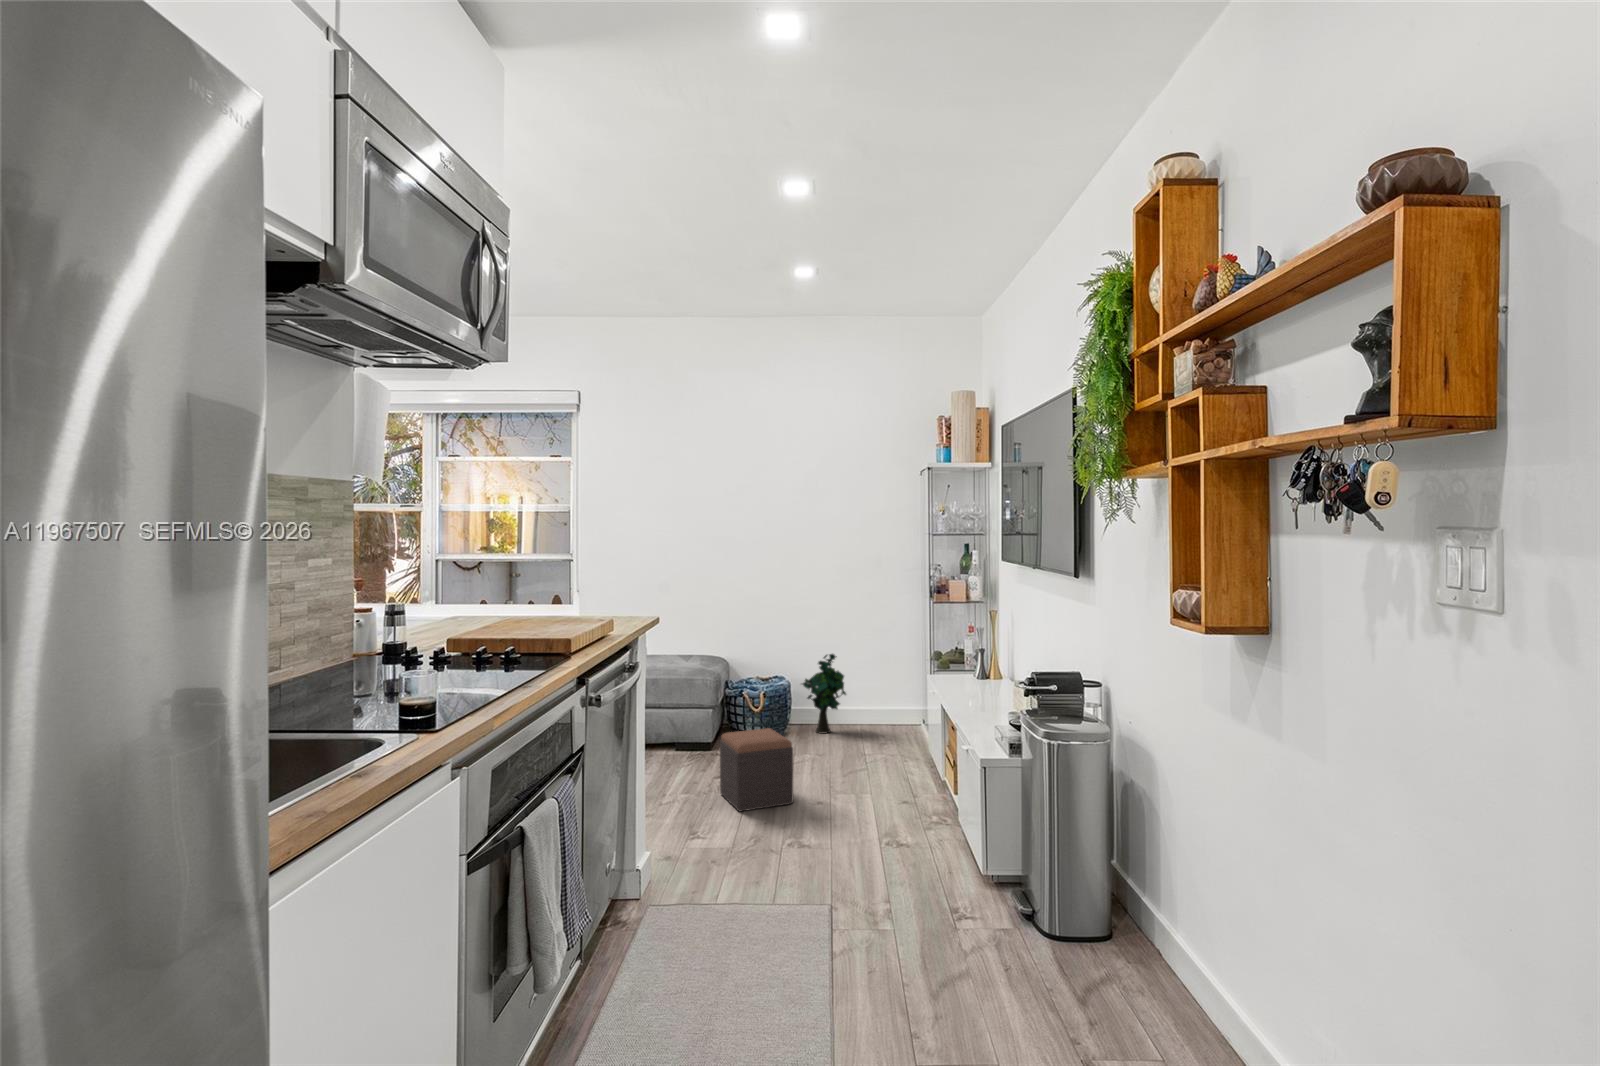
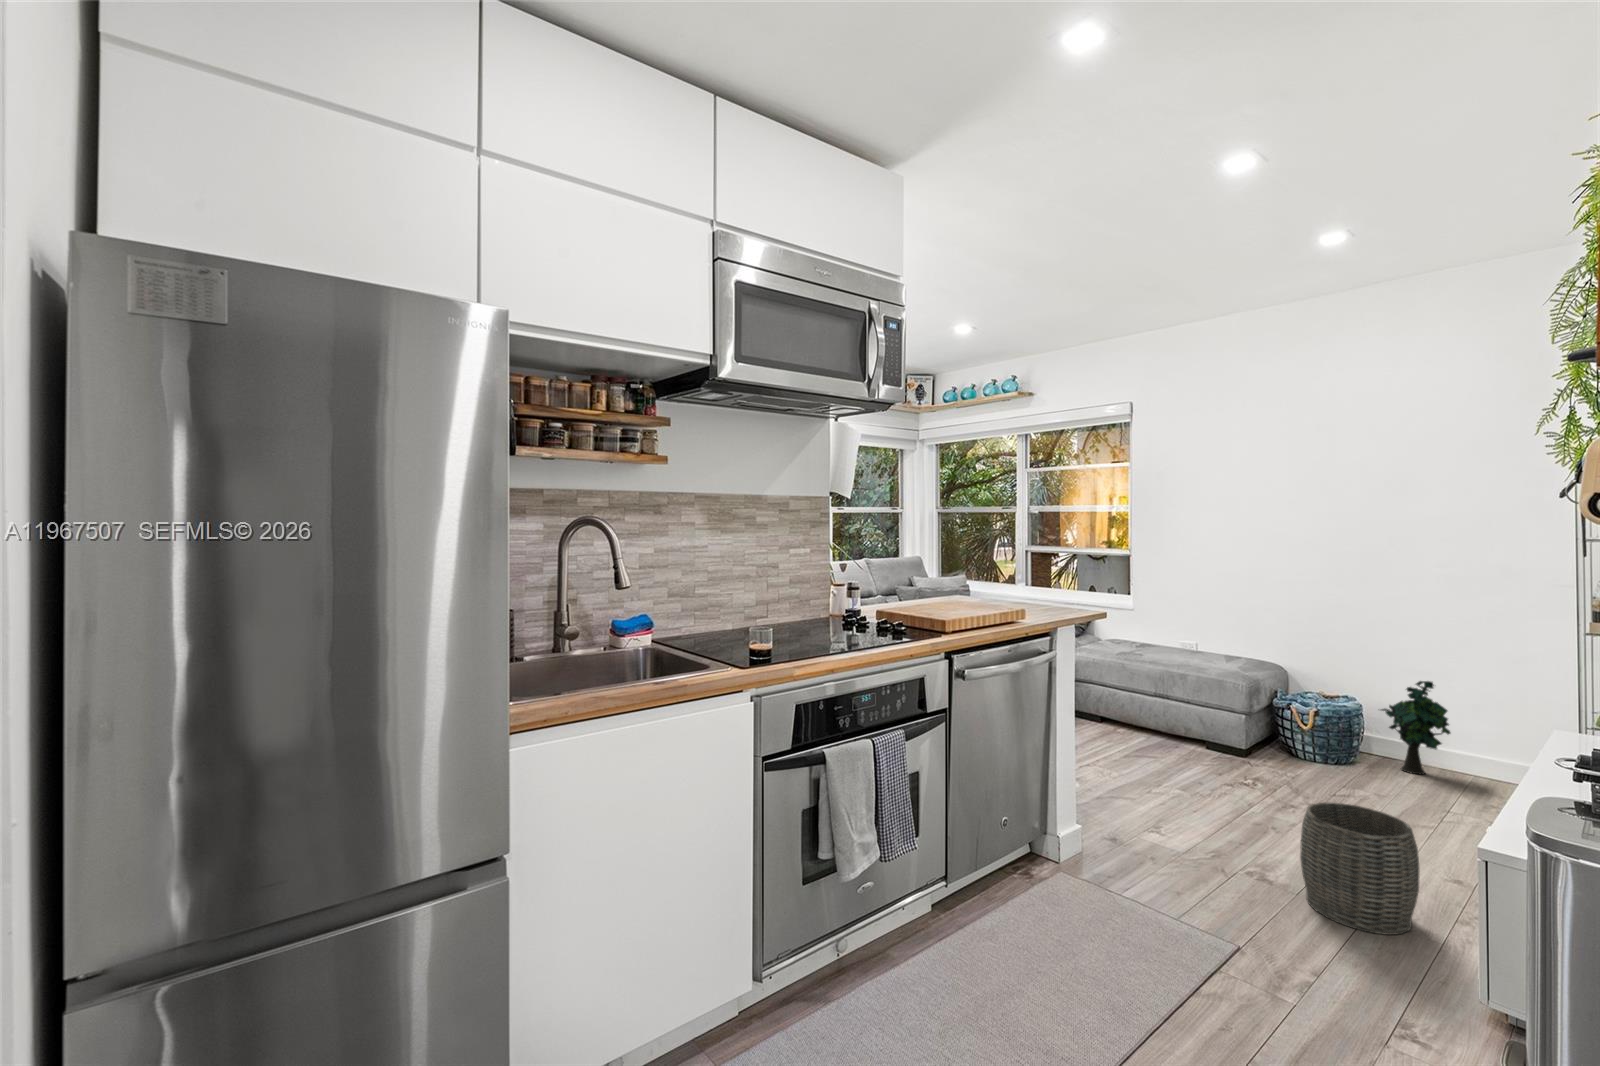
footstool: present [720,728,793,811] -> none [1216,740,1297,834]
woven basket: none [830,760,908,862] -> present [1300,803,1419,935]

